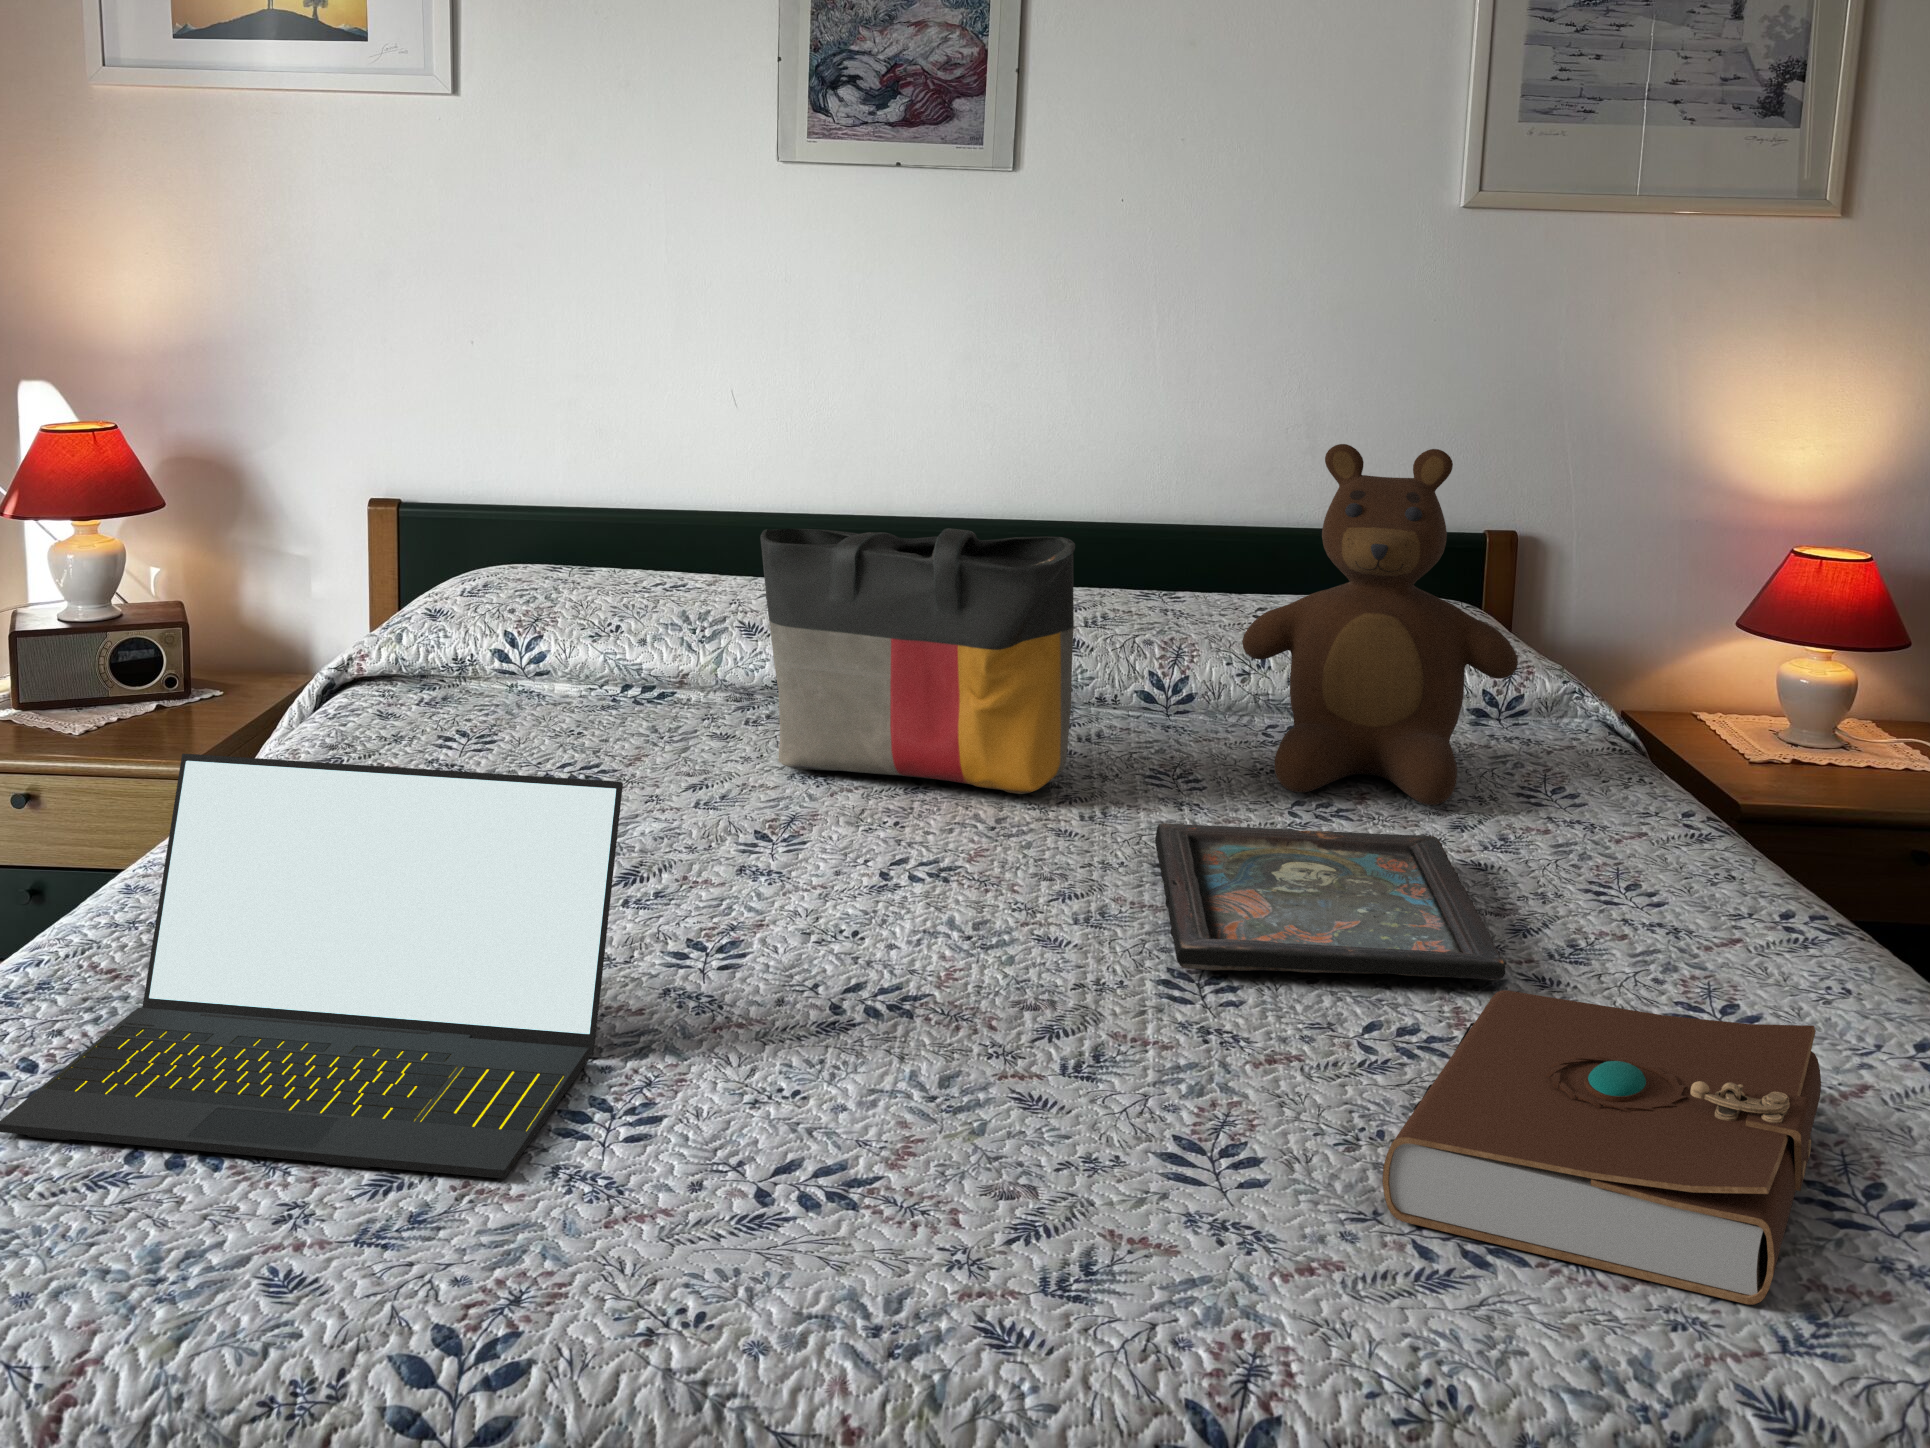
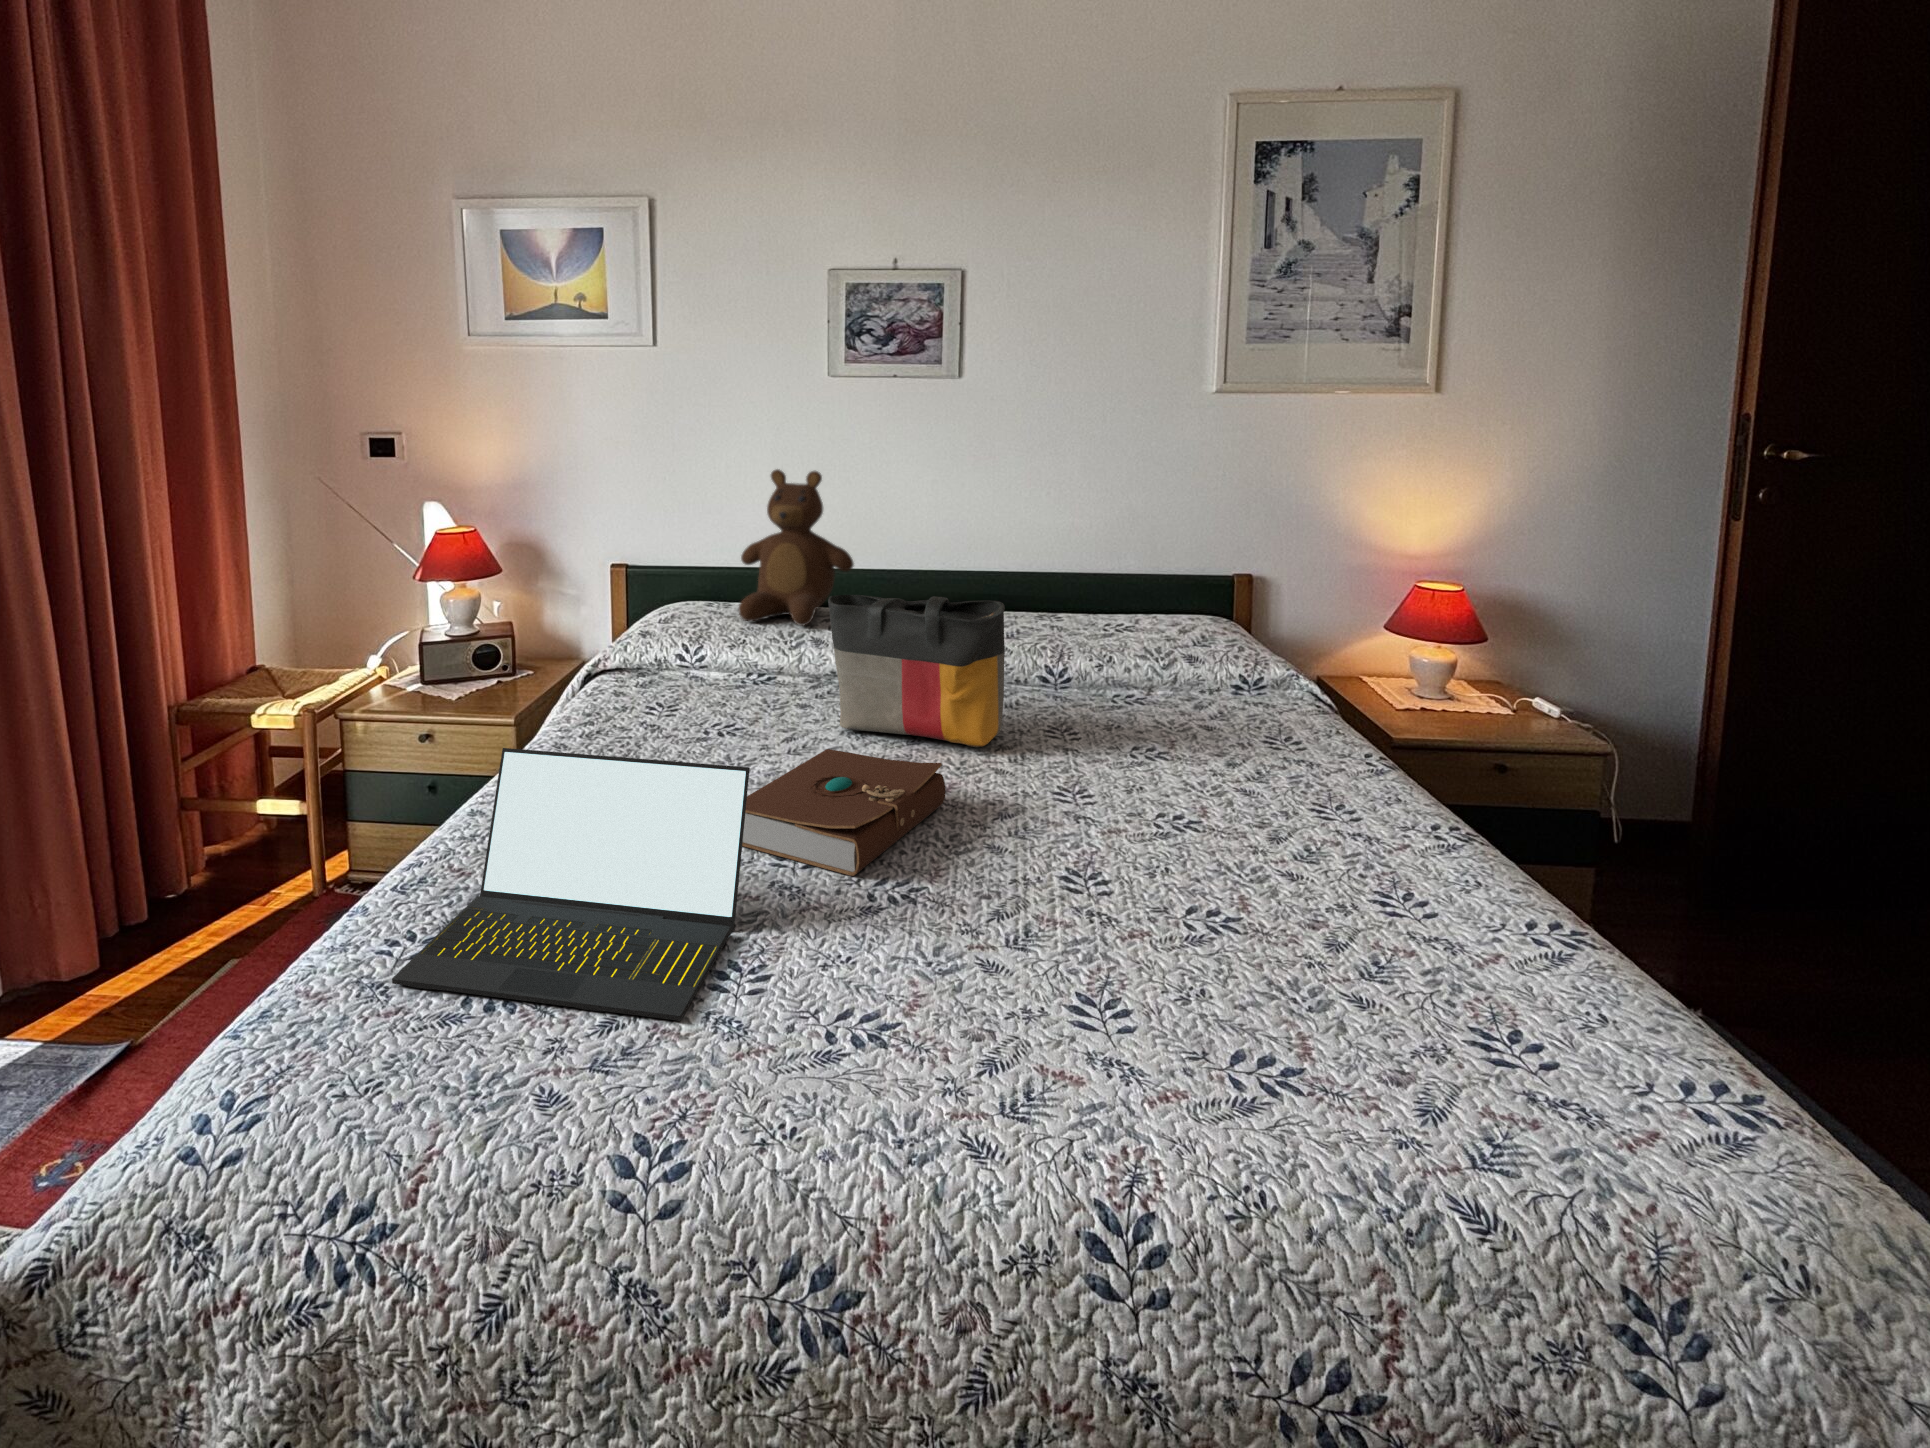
teddy bear: present [1242,444,1518,805] -> present [739,469,854,626]
tray: present [1155,824,1505,980] -> none [1055,769,1268,878]
book: present [1383,990,1821,1305] -> present [742,749,946,876]

